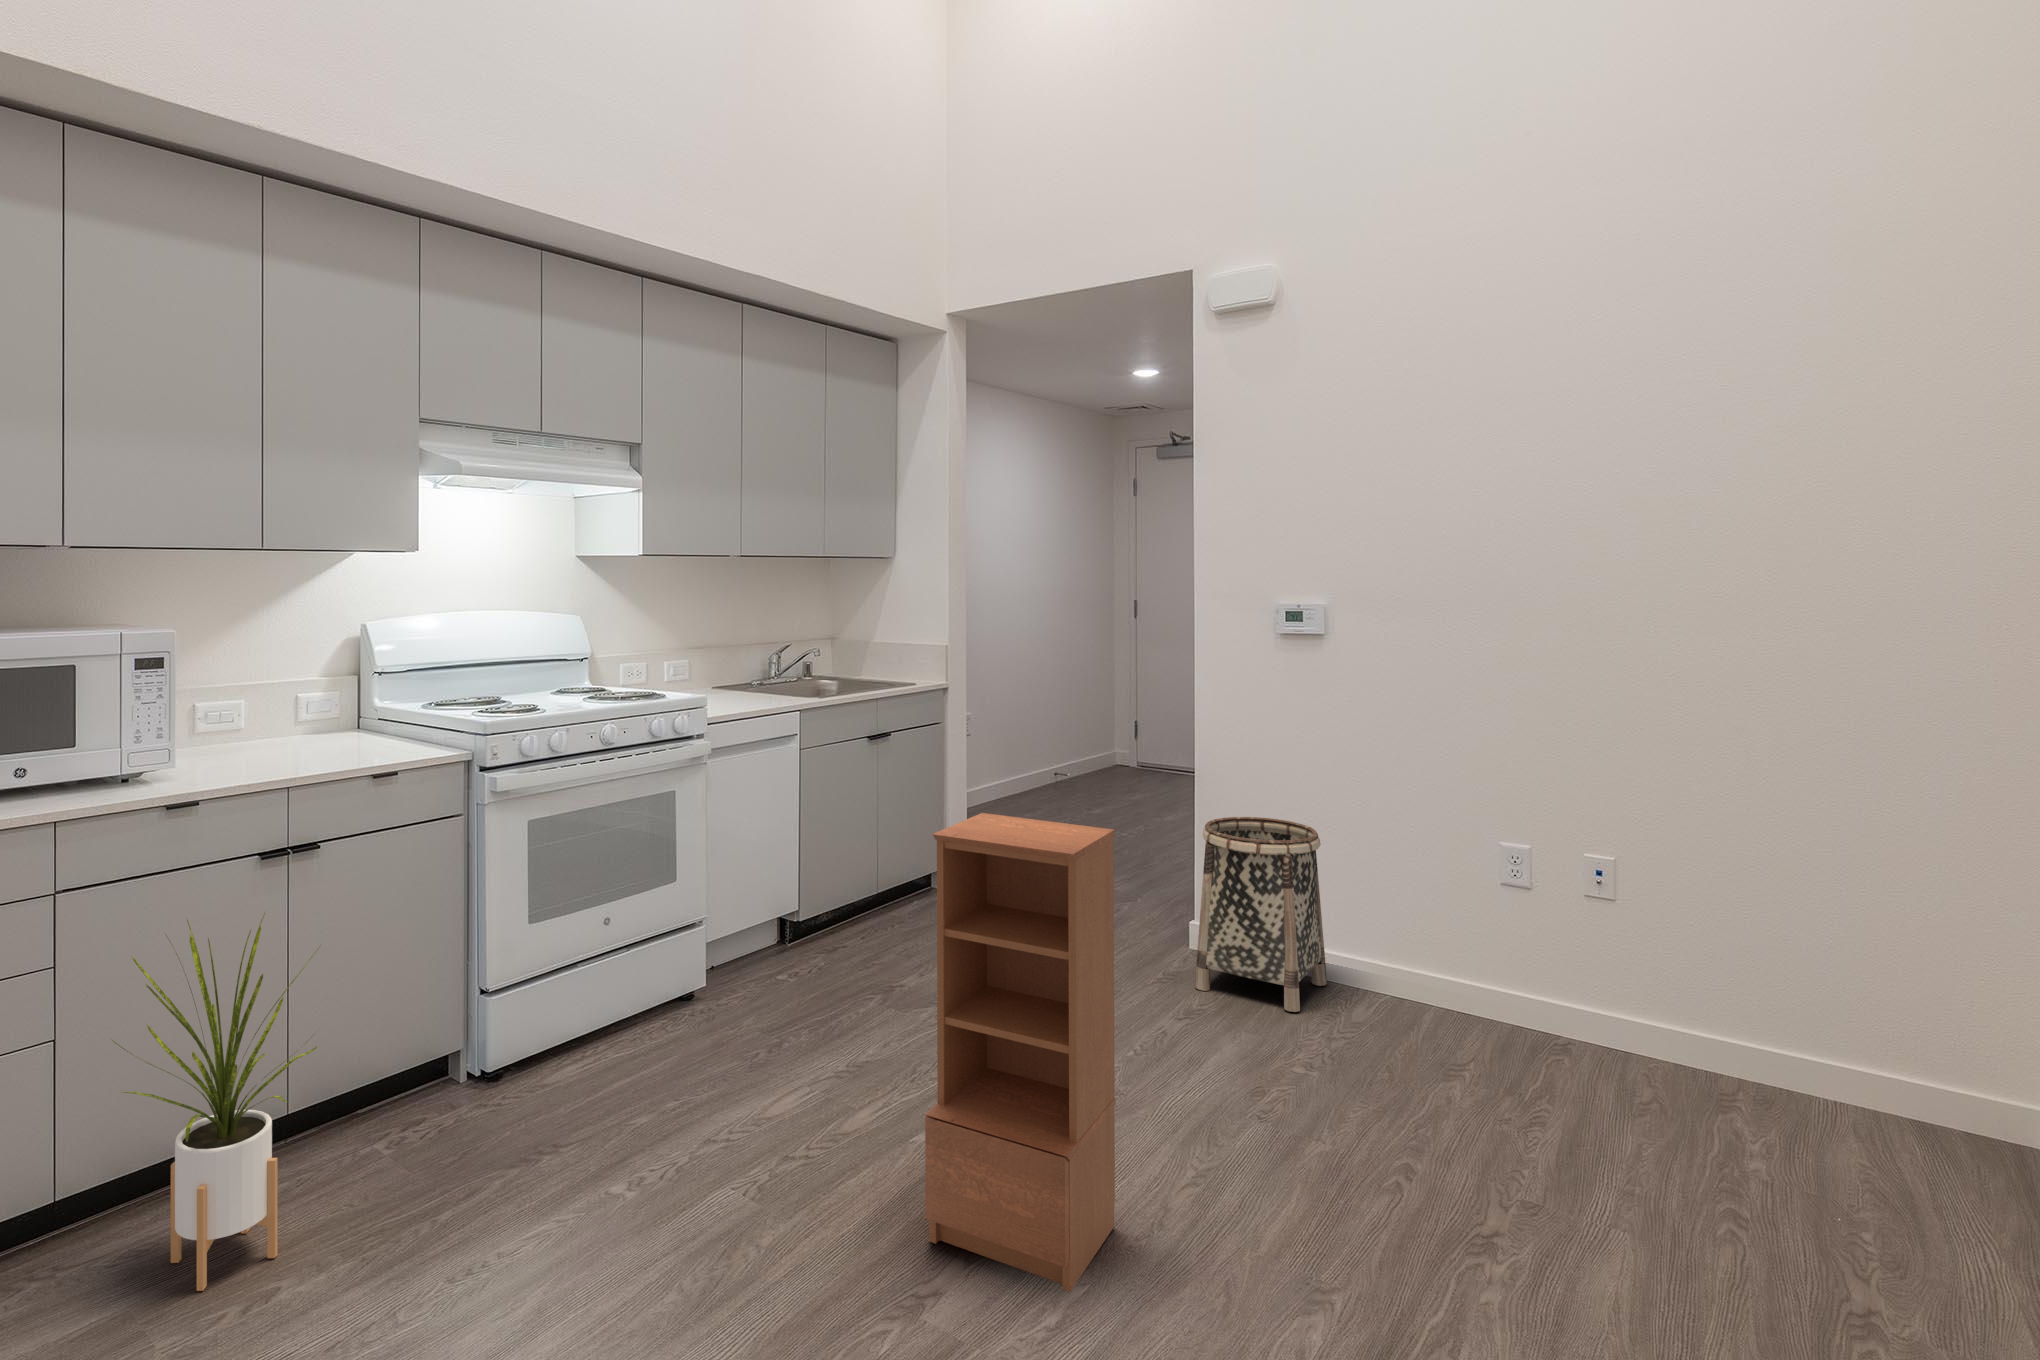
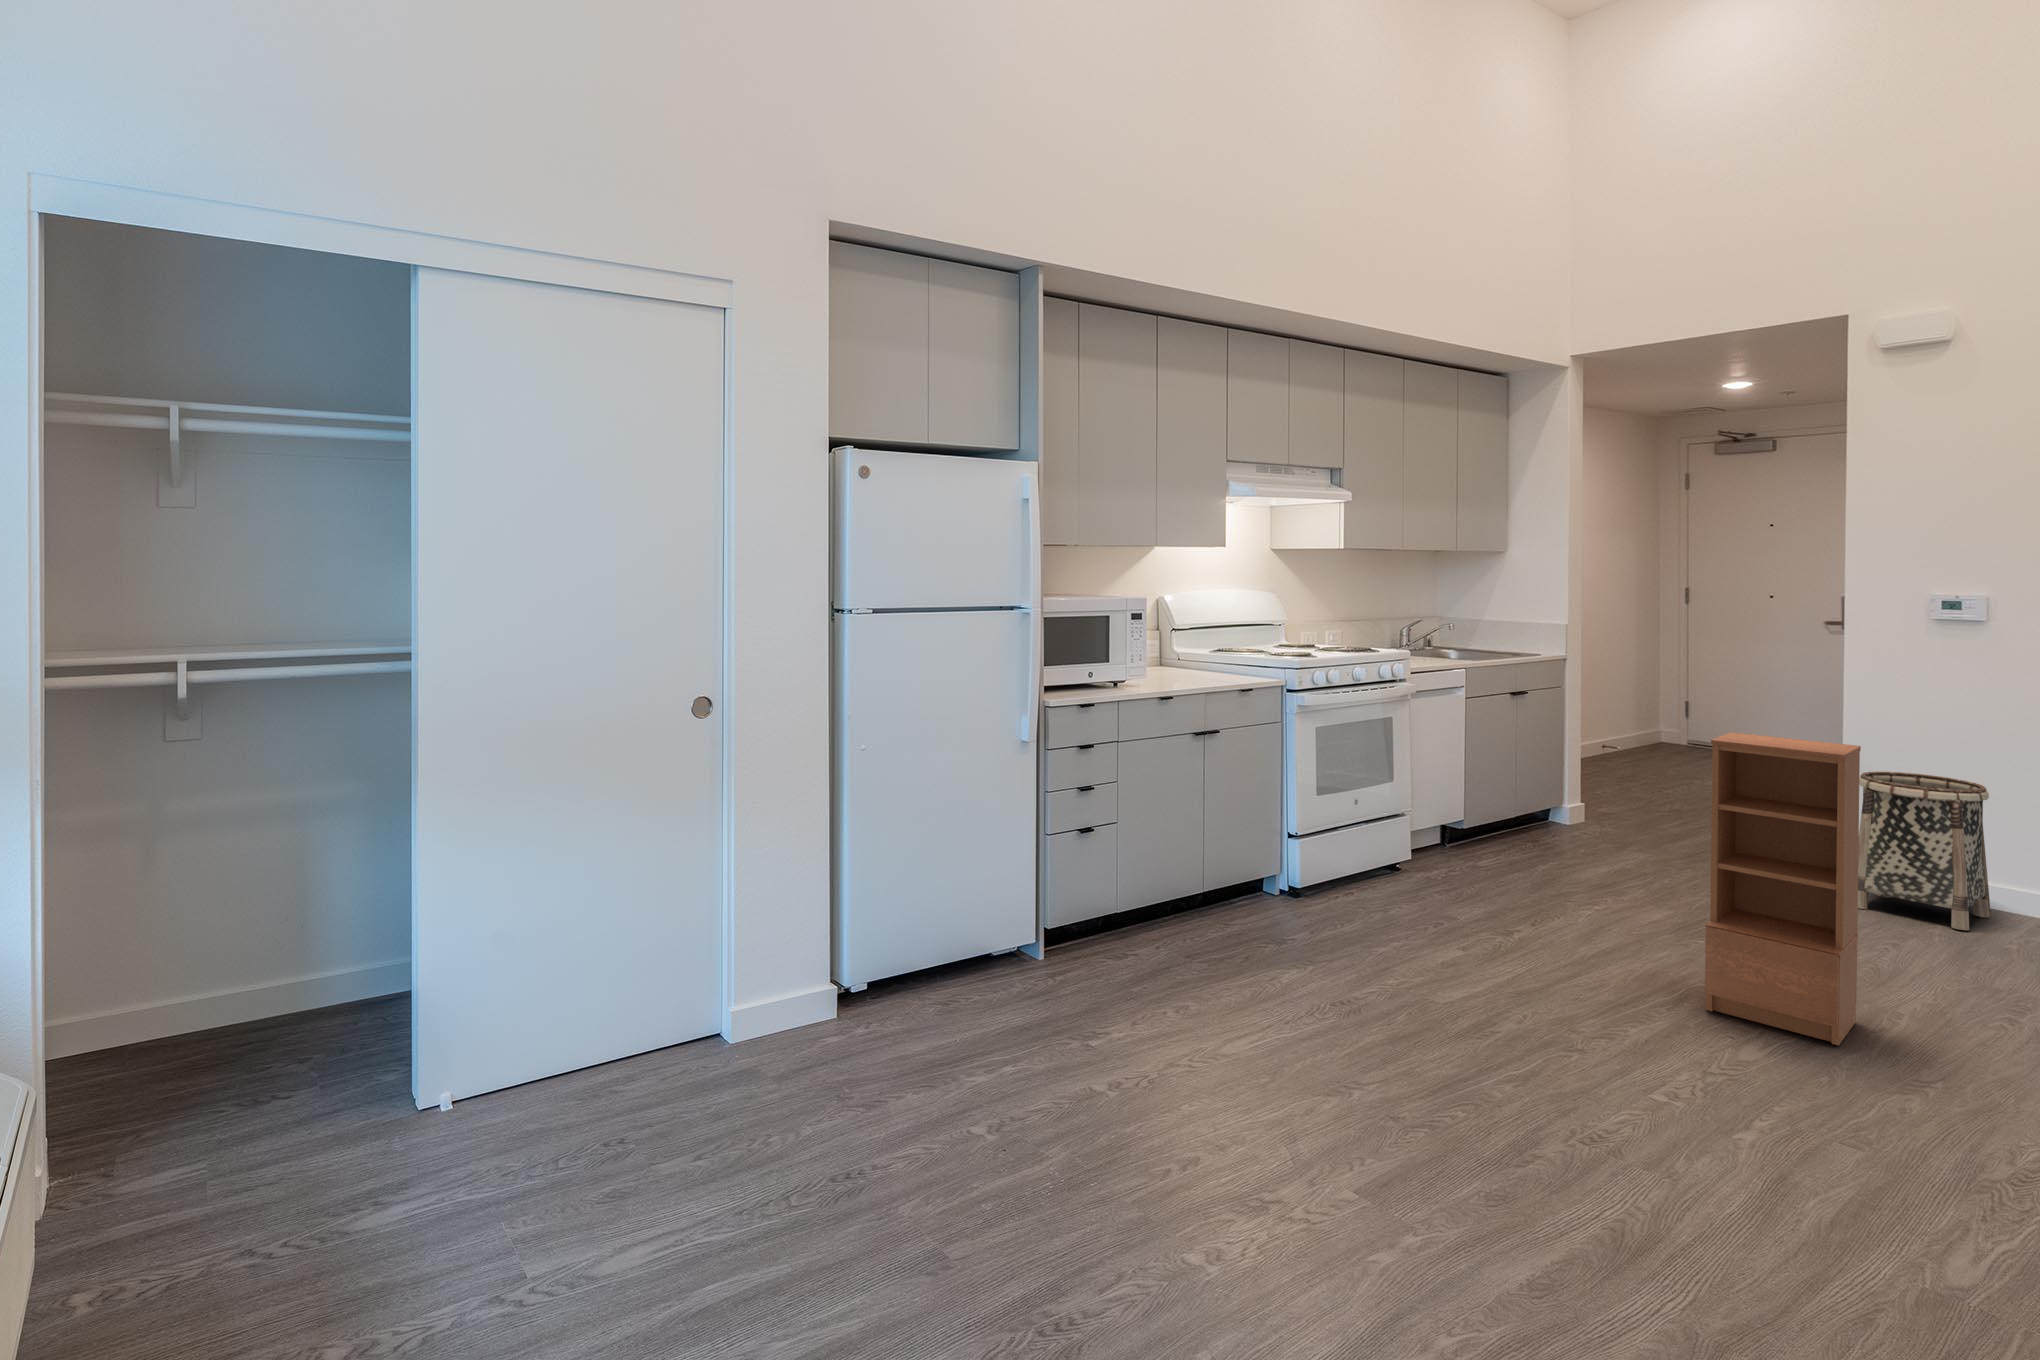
house plant: present [111,911,321,1291] -> none [1170,758,1281,967]

